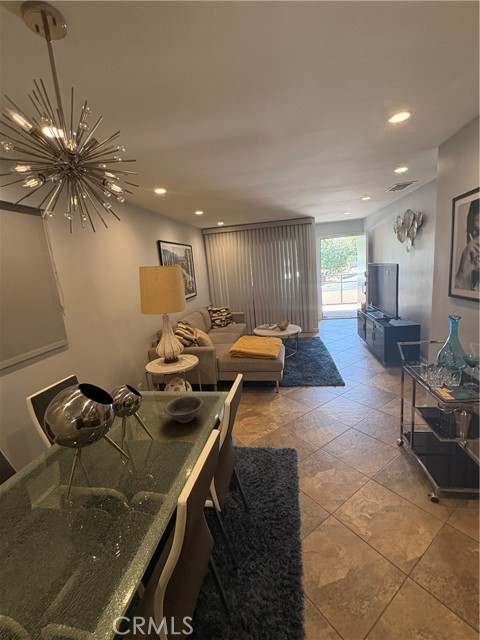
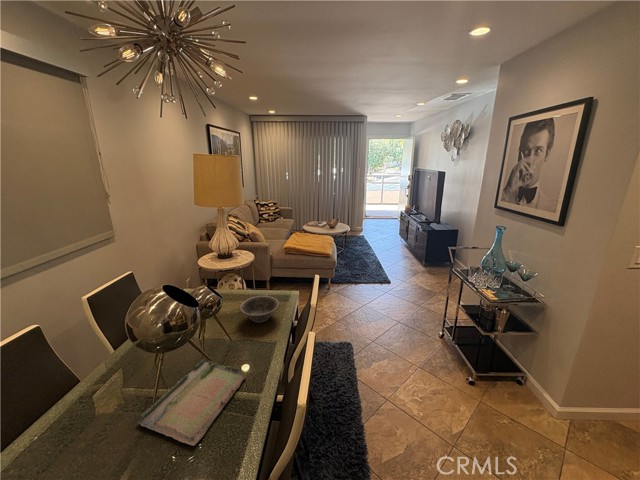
tray: none [46,458,156,545] -> present [138,359,246,445]

